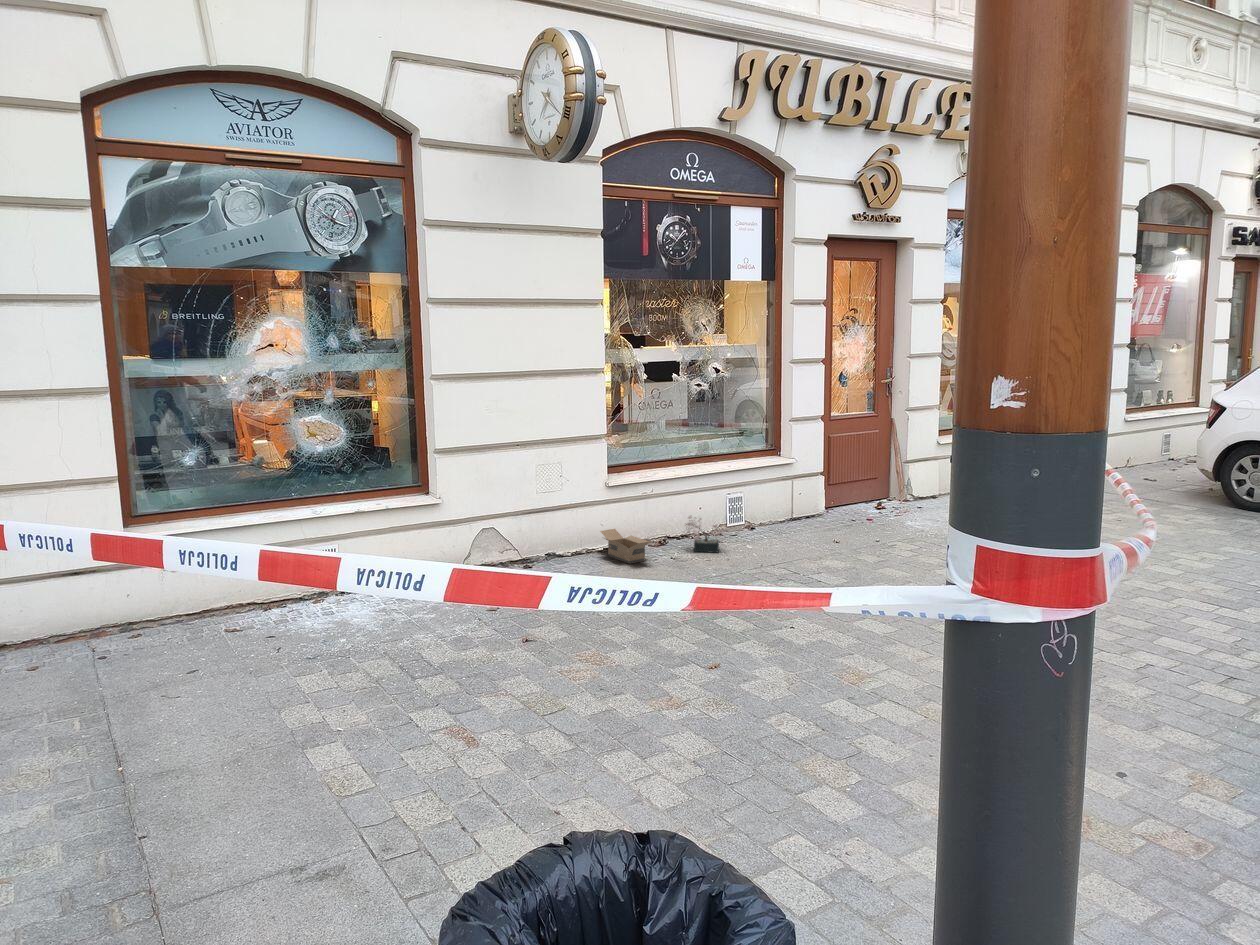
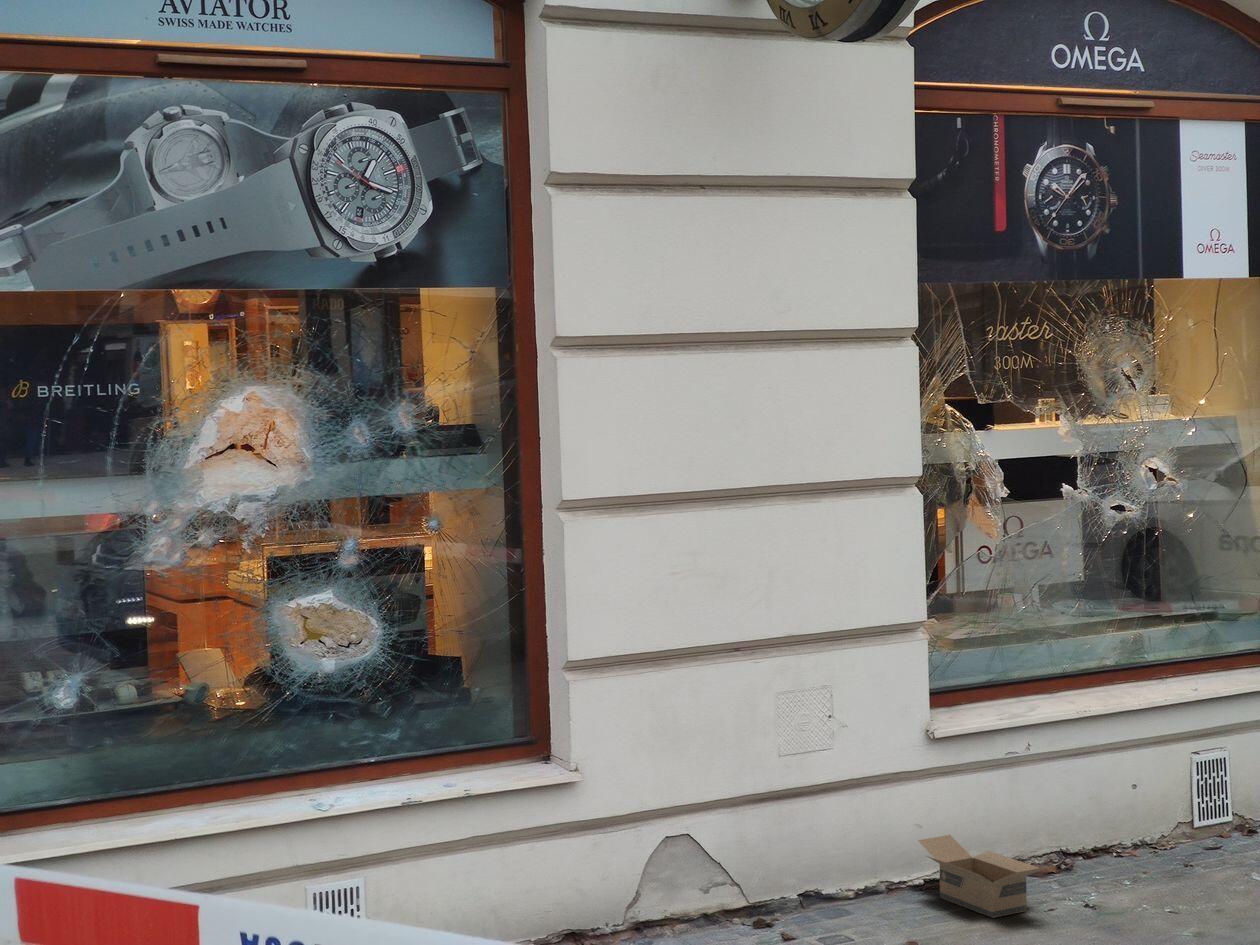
decorative plant: present [686,516,725,553] -> none [1105,804,1206,891]

